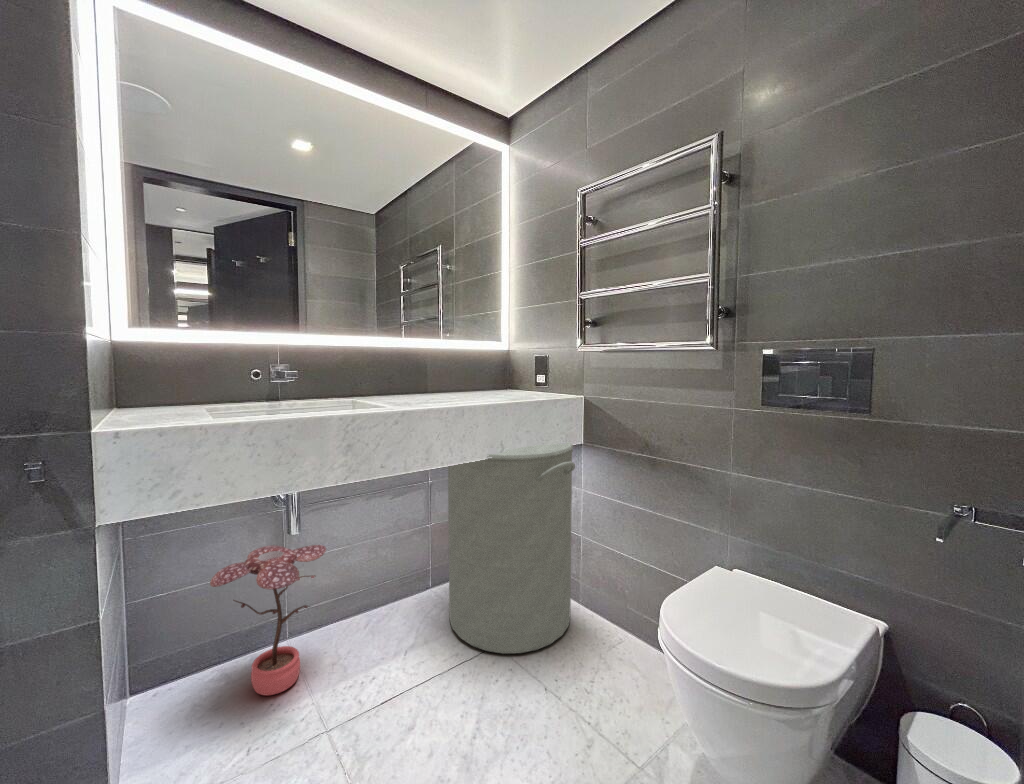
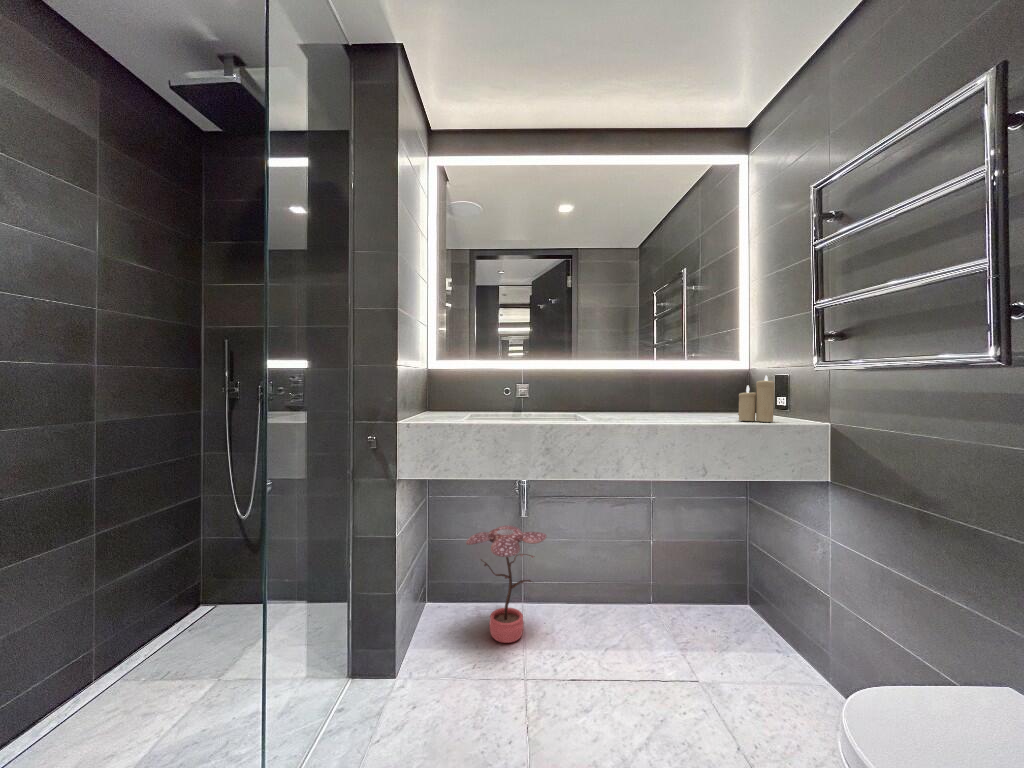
candle: none [517,356,546,398] -> present [738,375,774,422]
laundry hamper: present [448,442,575,654] -> none [656,436,807,706]

